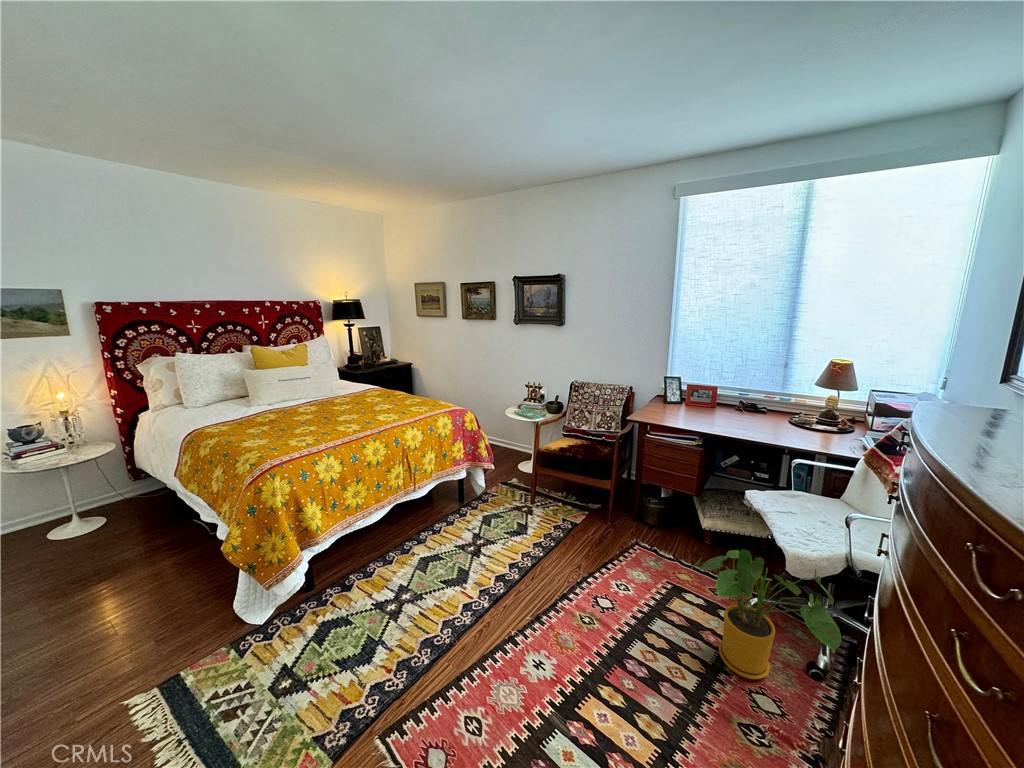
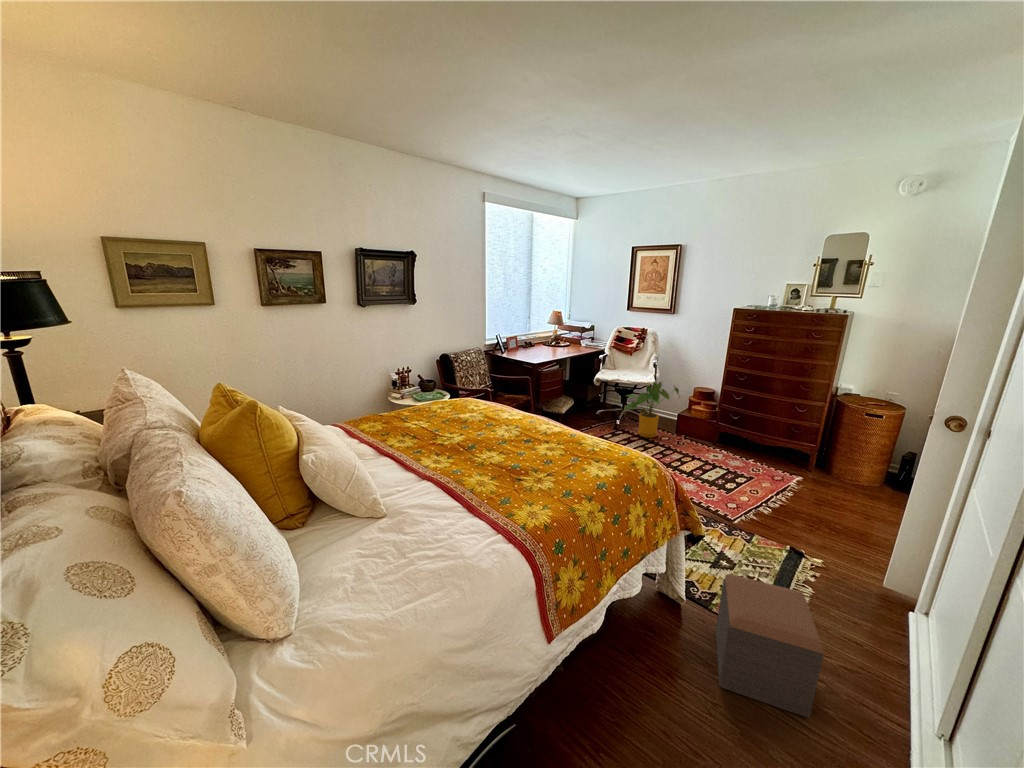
footstool: none [65,577,202,702] -> present [716,574,824,717]

